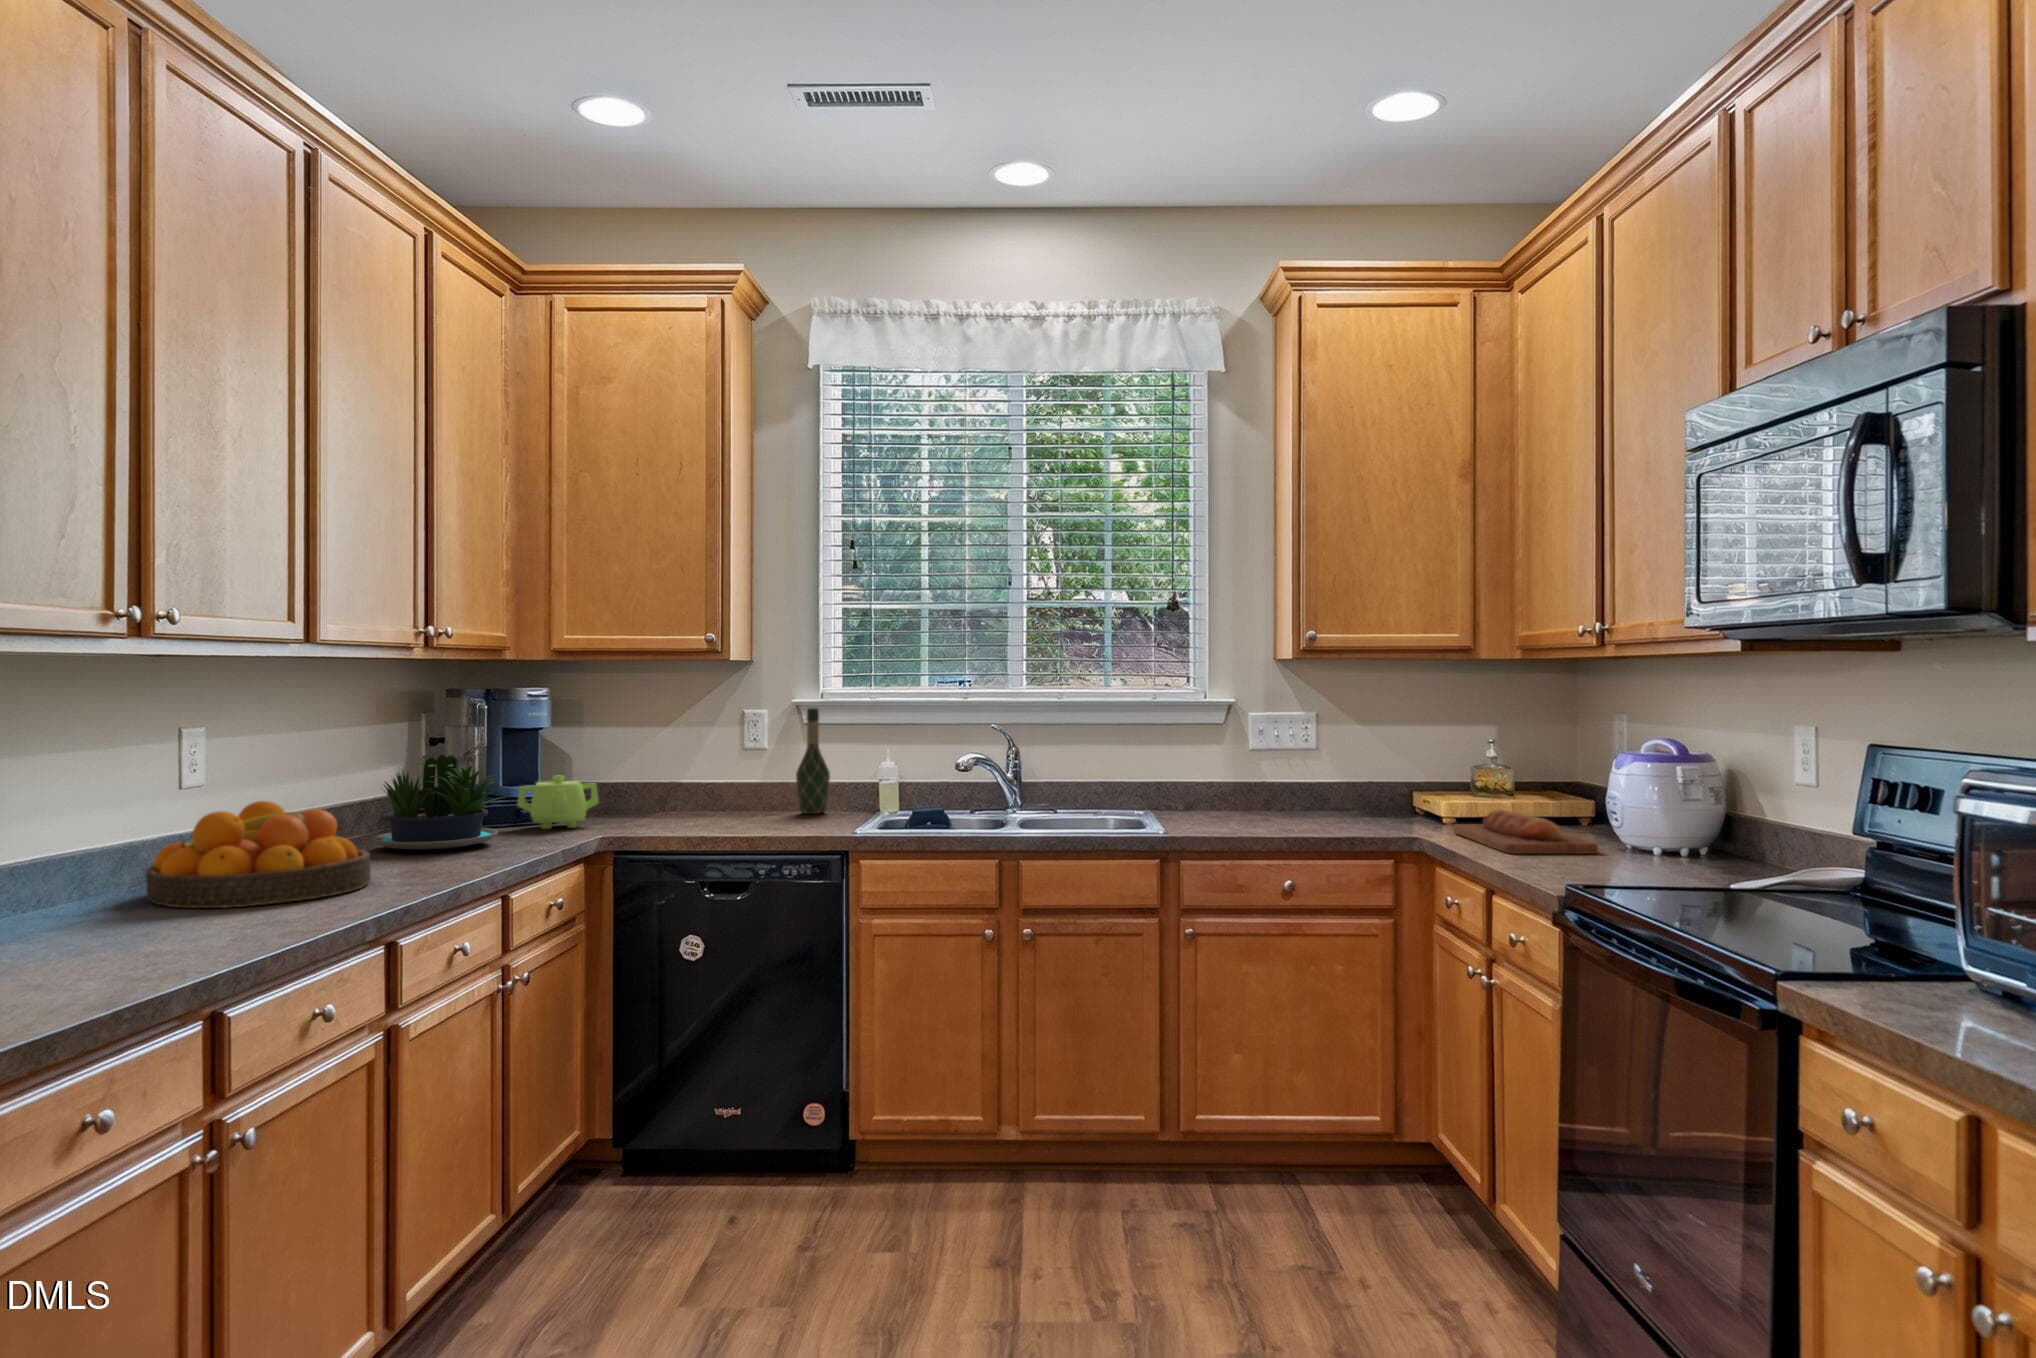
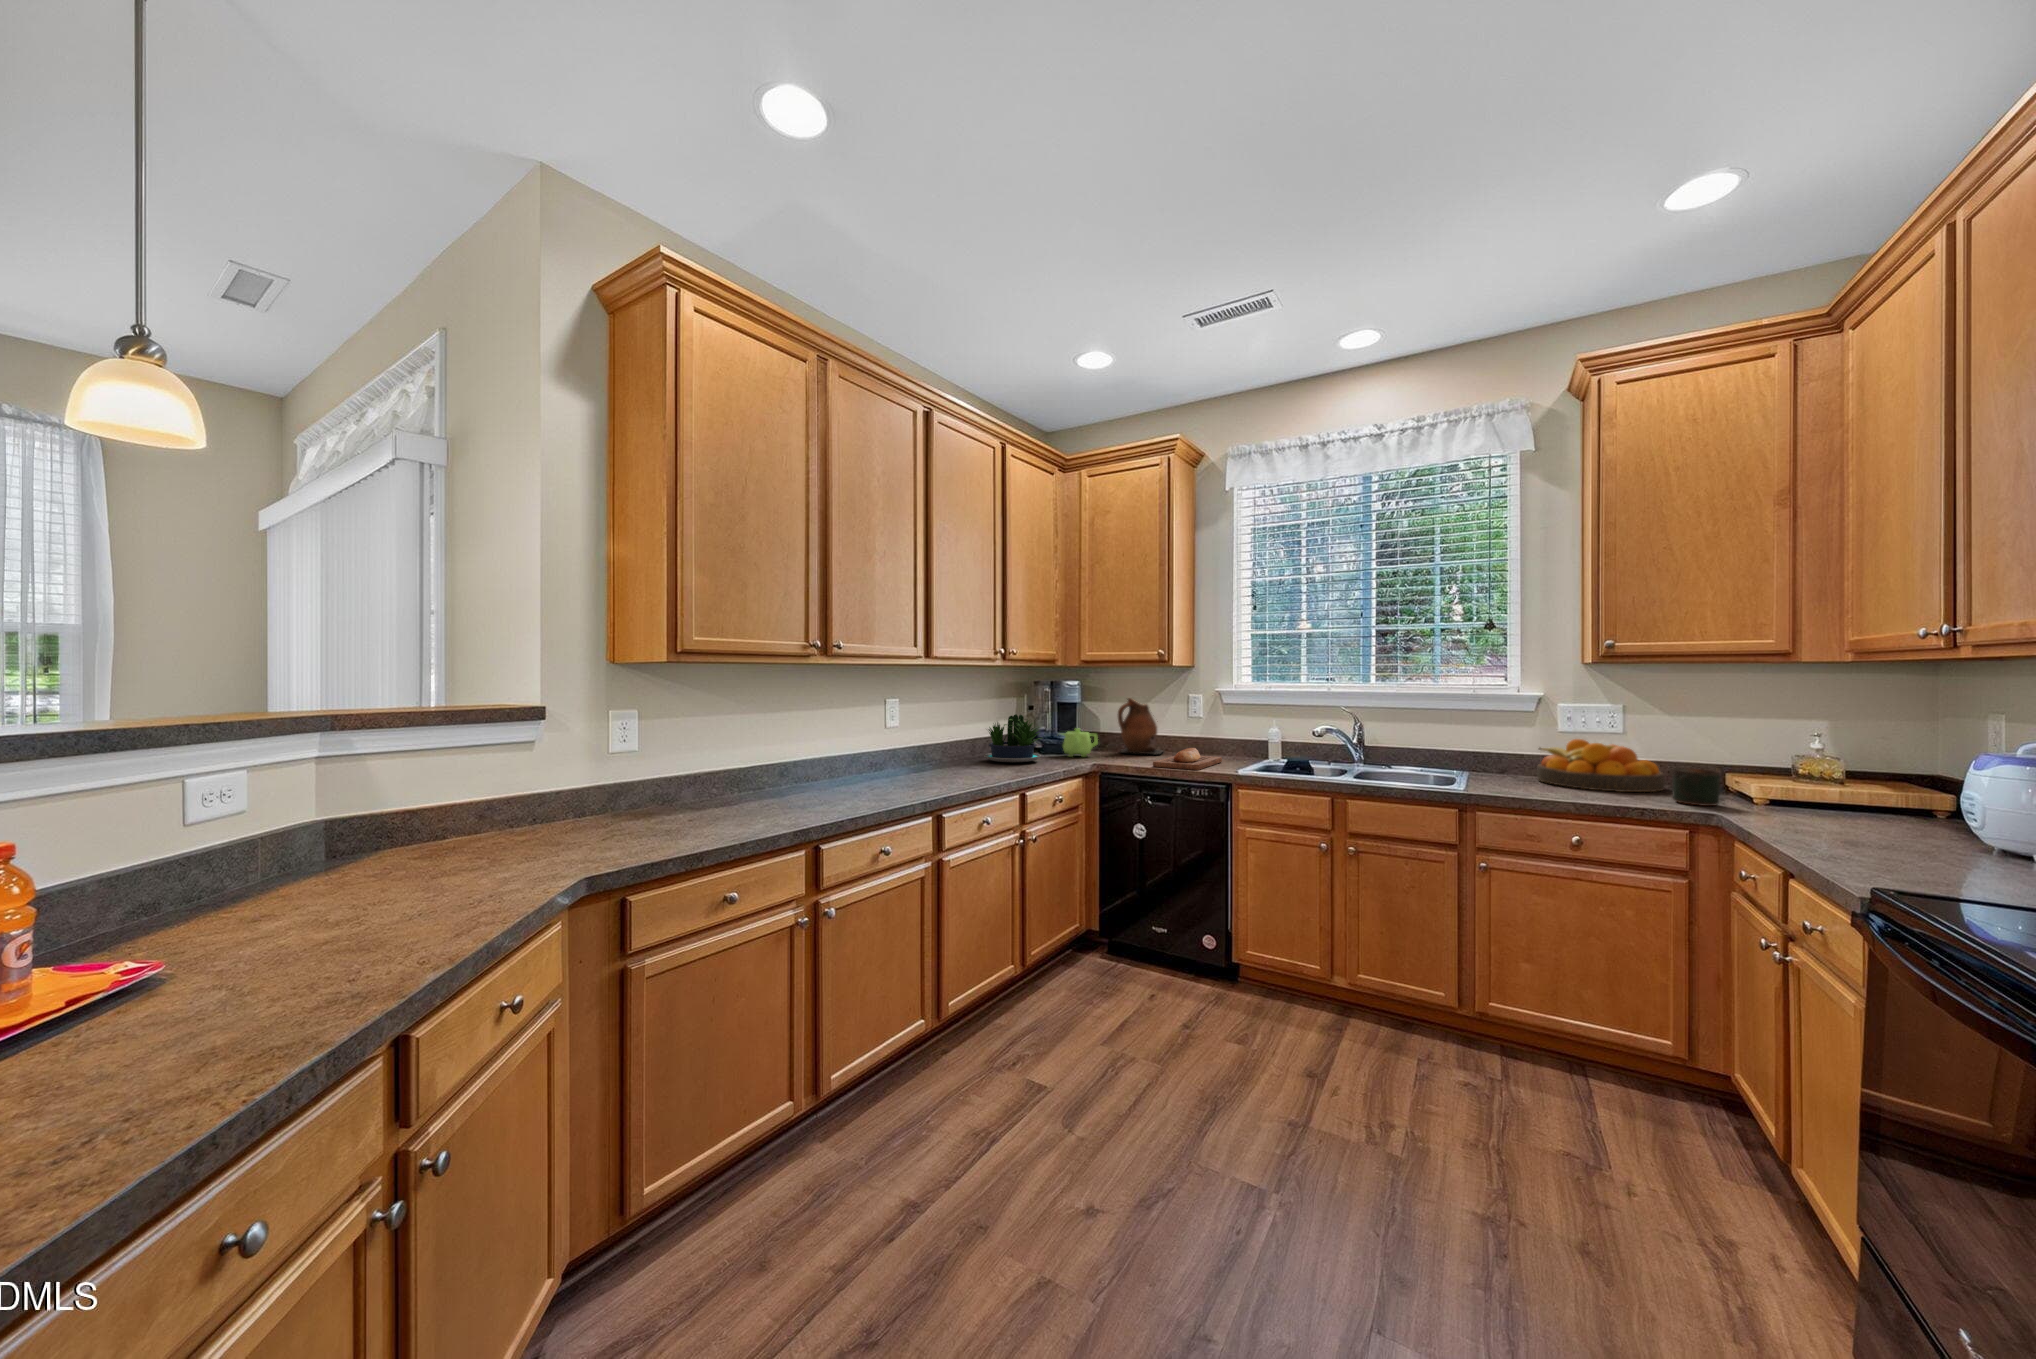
wine bottle: present [796,708,830,814] -> none [1212,695,1233,759]
ceramic pitcher: none [629,716,710,815] -> present [1118,698,1163,755]
mug: none [1373,788,1417,831] -> present [1672,768,1720,806]
fruit bowl: present [146,801,371,908] -> present [1537,739,1665,792]
bread loaf: present [1453,810,1598,854] -> present [1153,748,1222,770]

